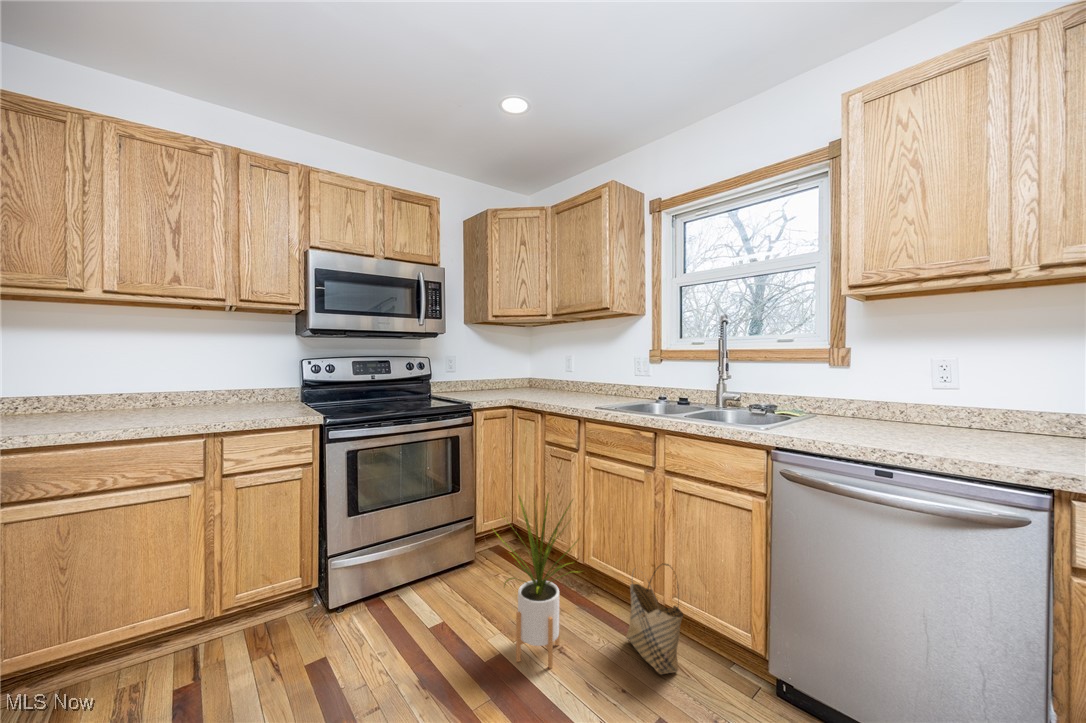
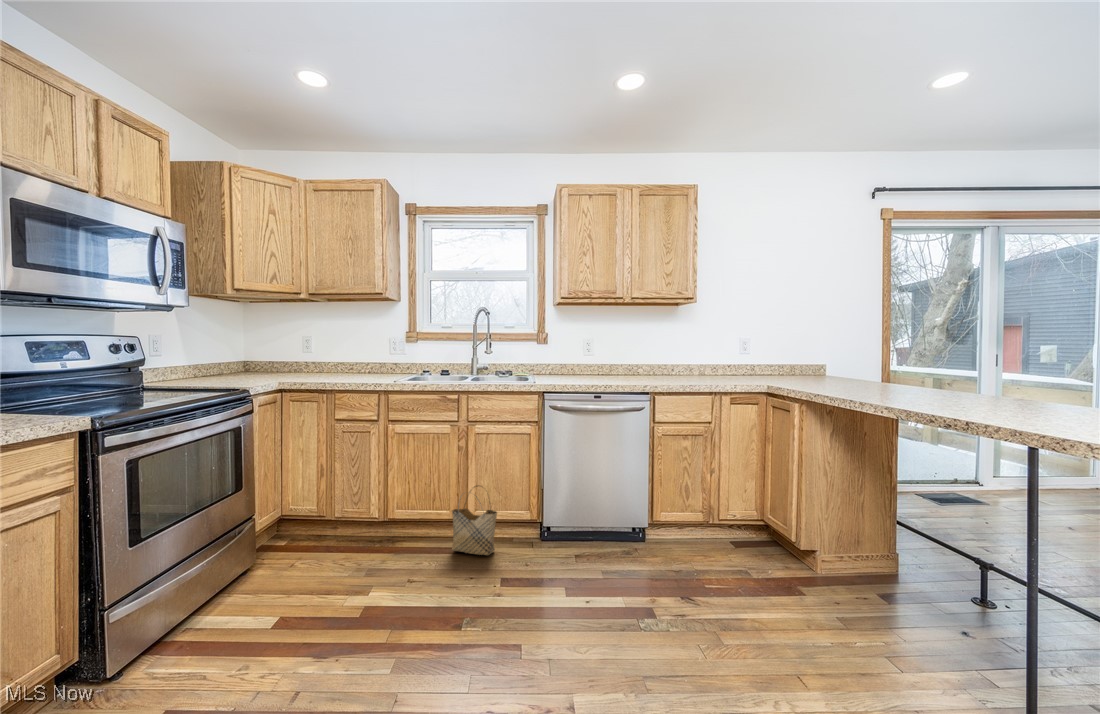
house plant: present [492,493,580,668] -> none [355,447,437,597]

